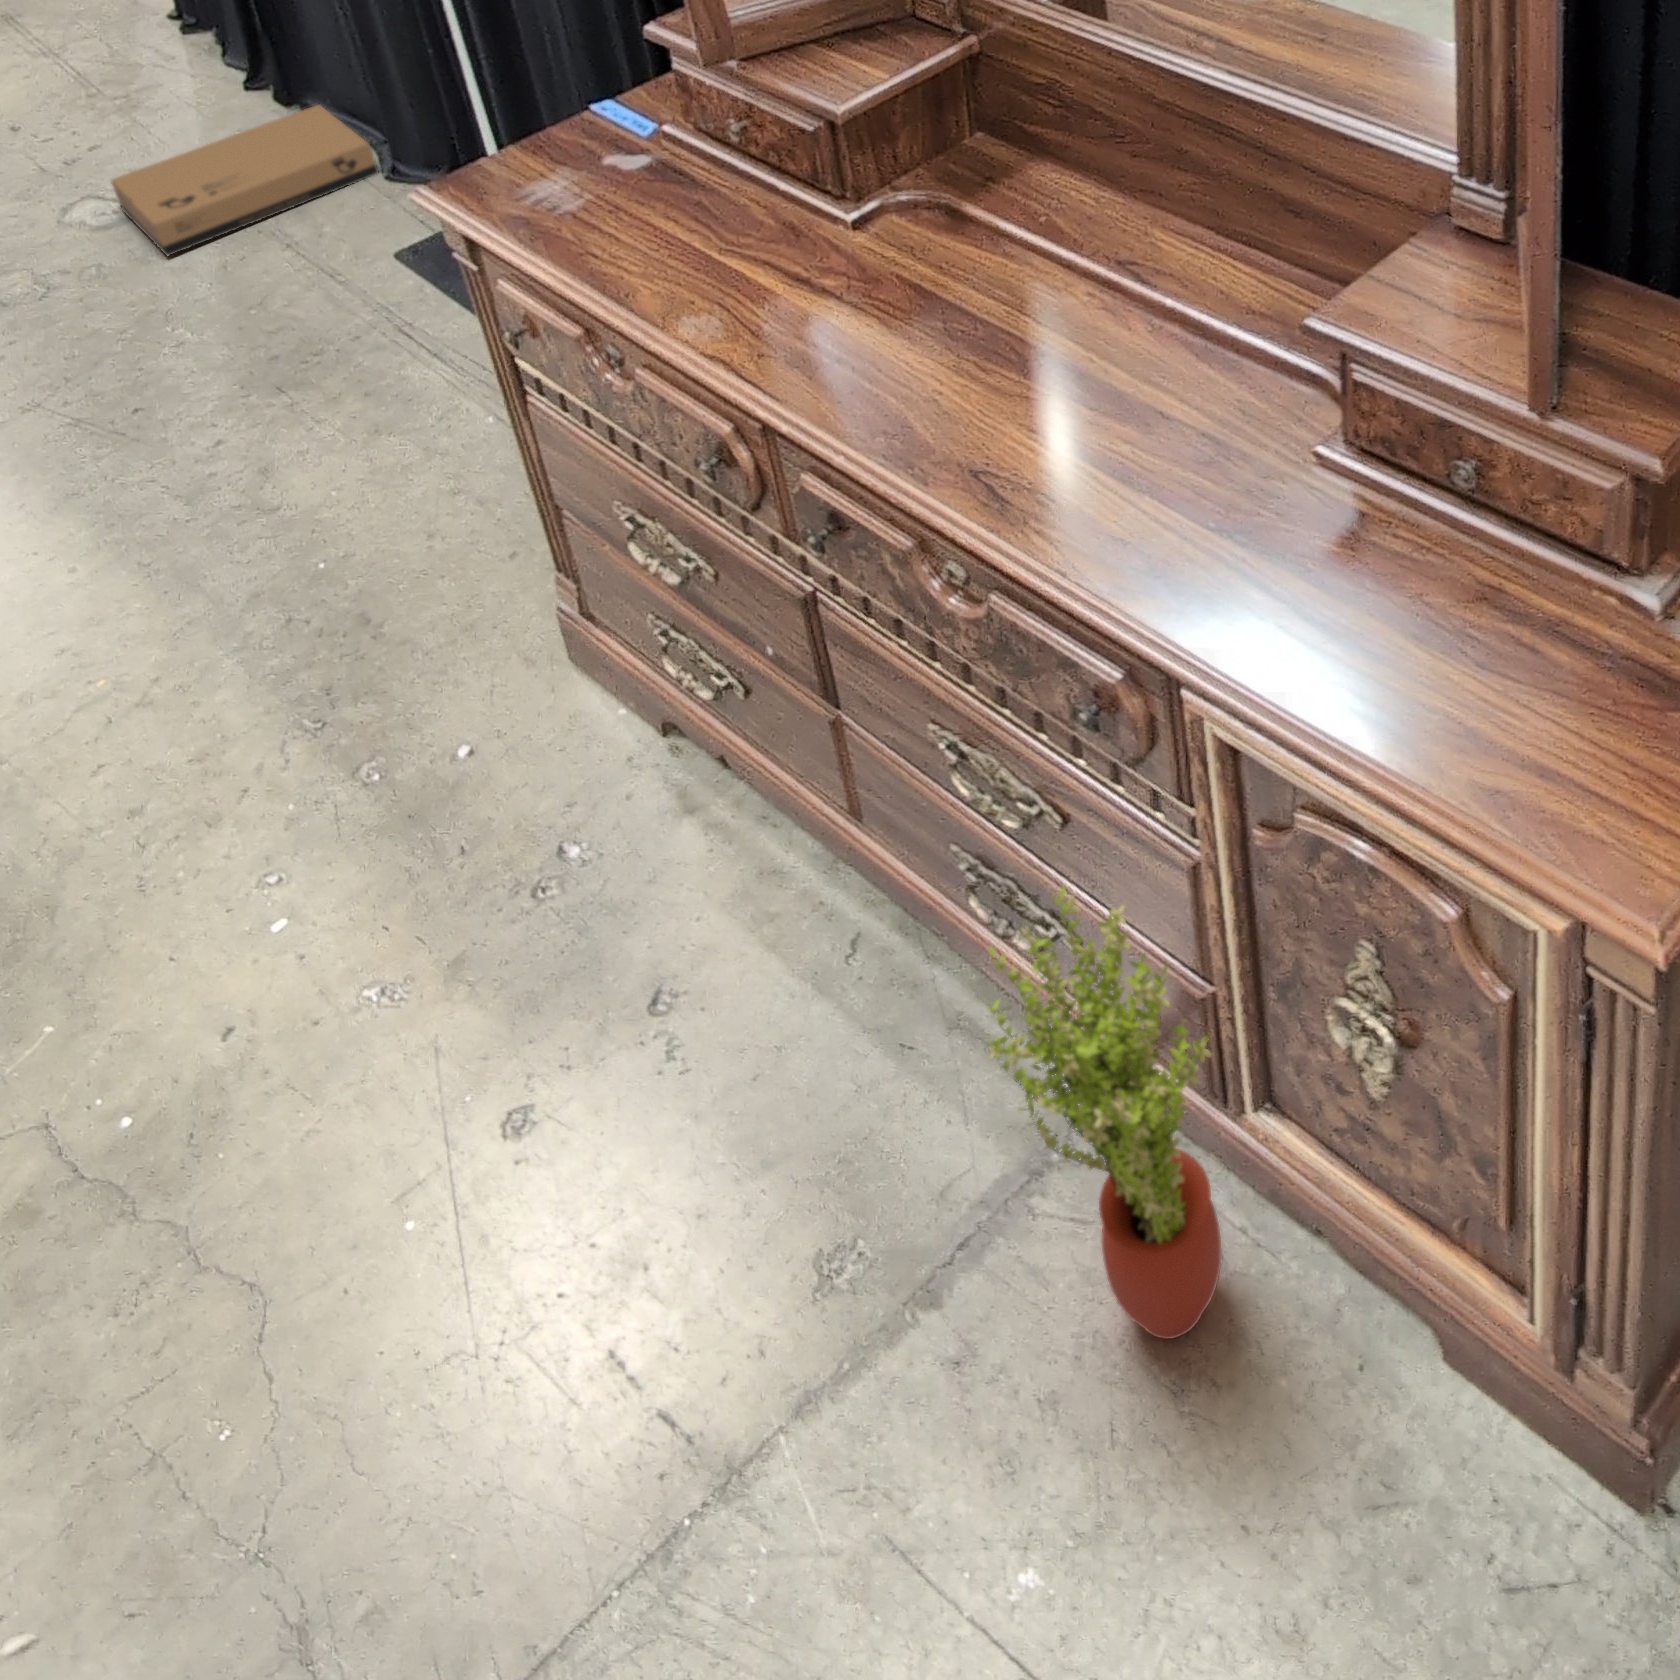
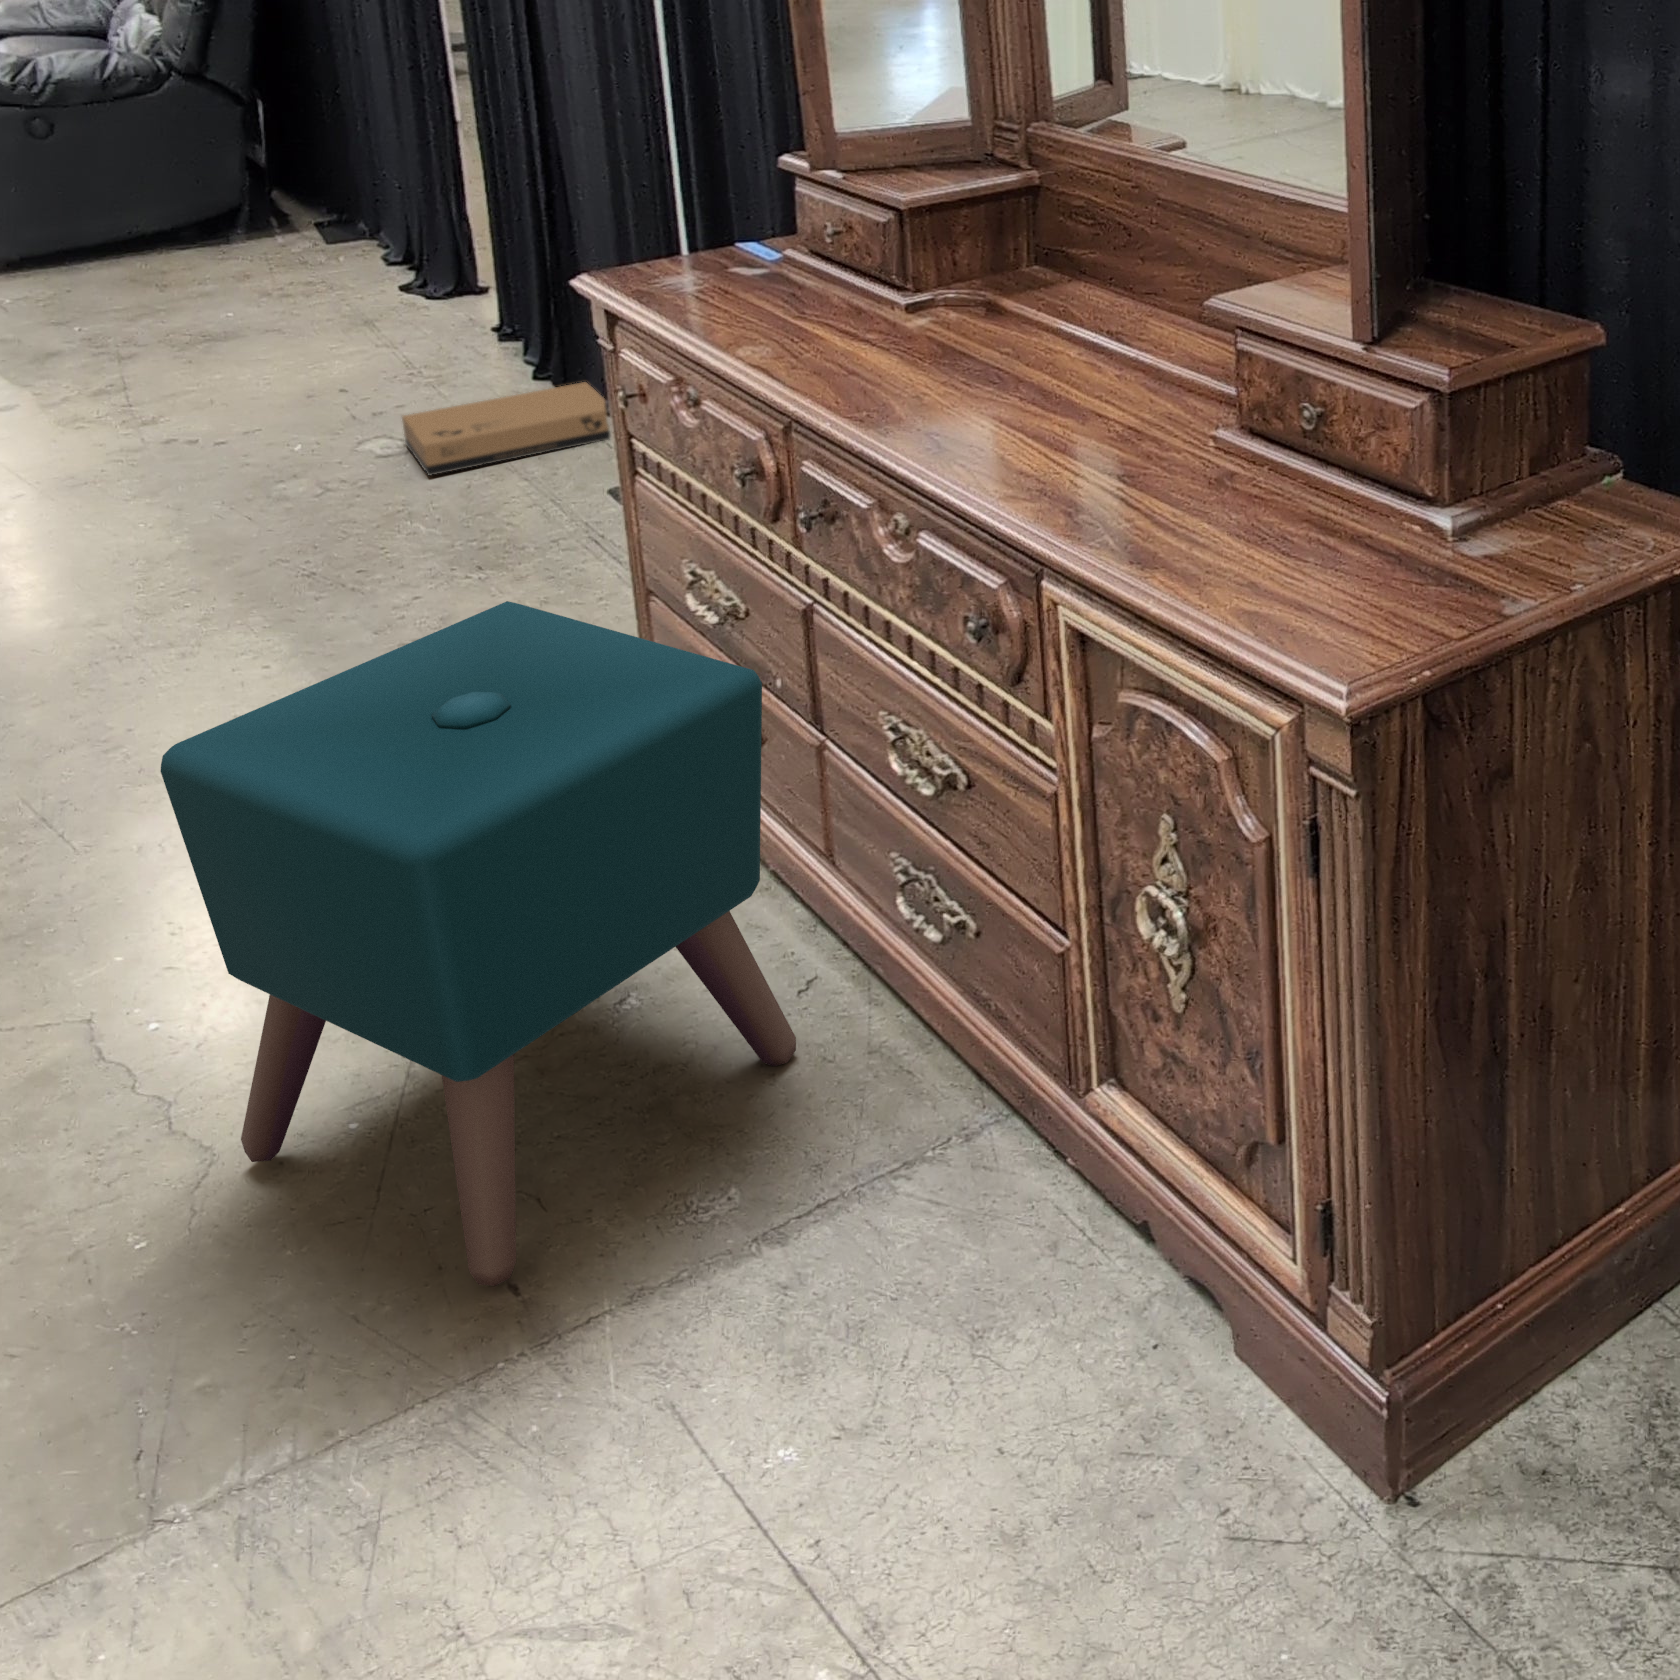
ottoman: none [117,628,864,1409] -> present [161,601,796,1286]
potted plant: present [989,886,1221,1339] -> none [835,784,1048,1306]

